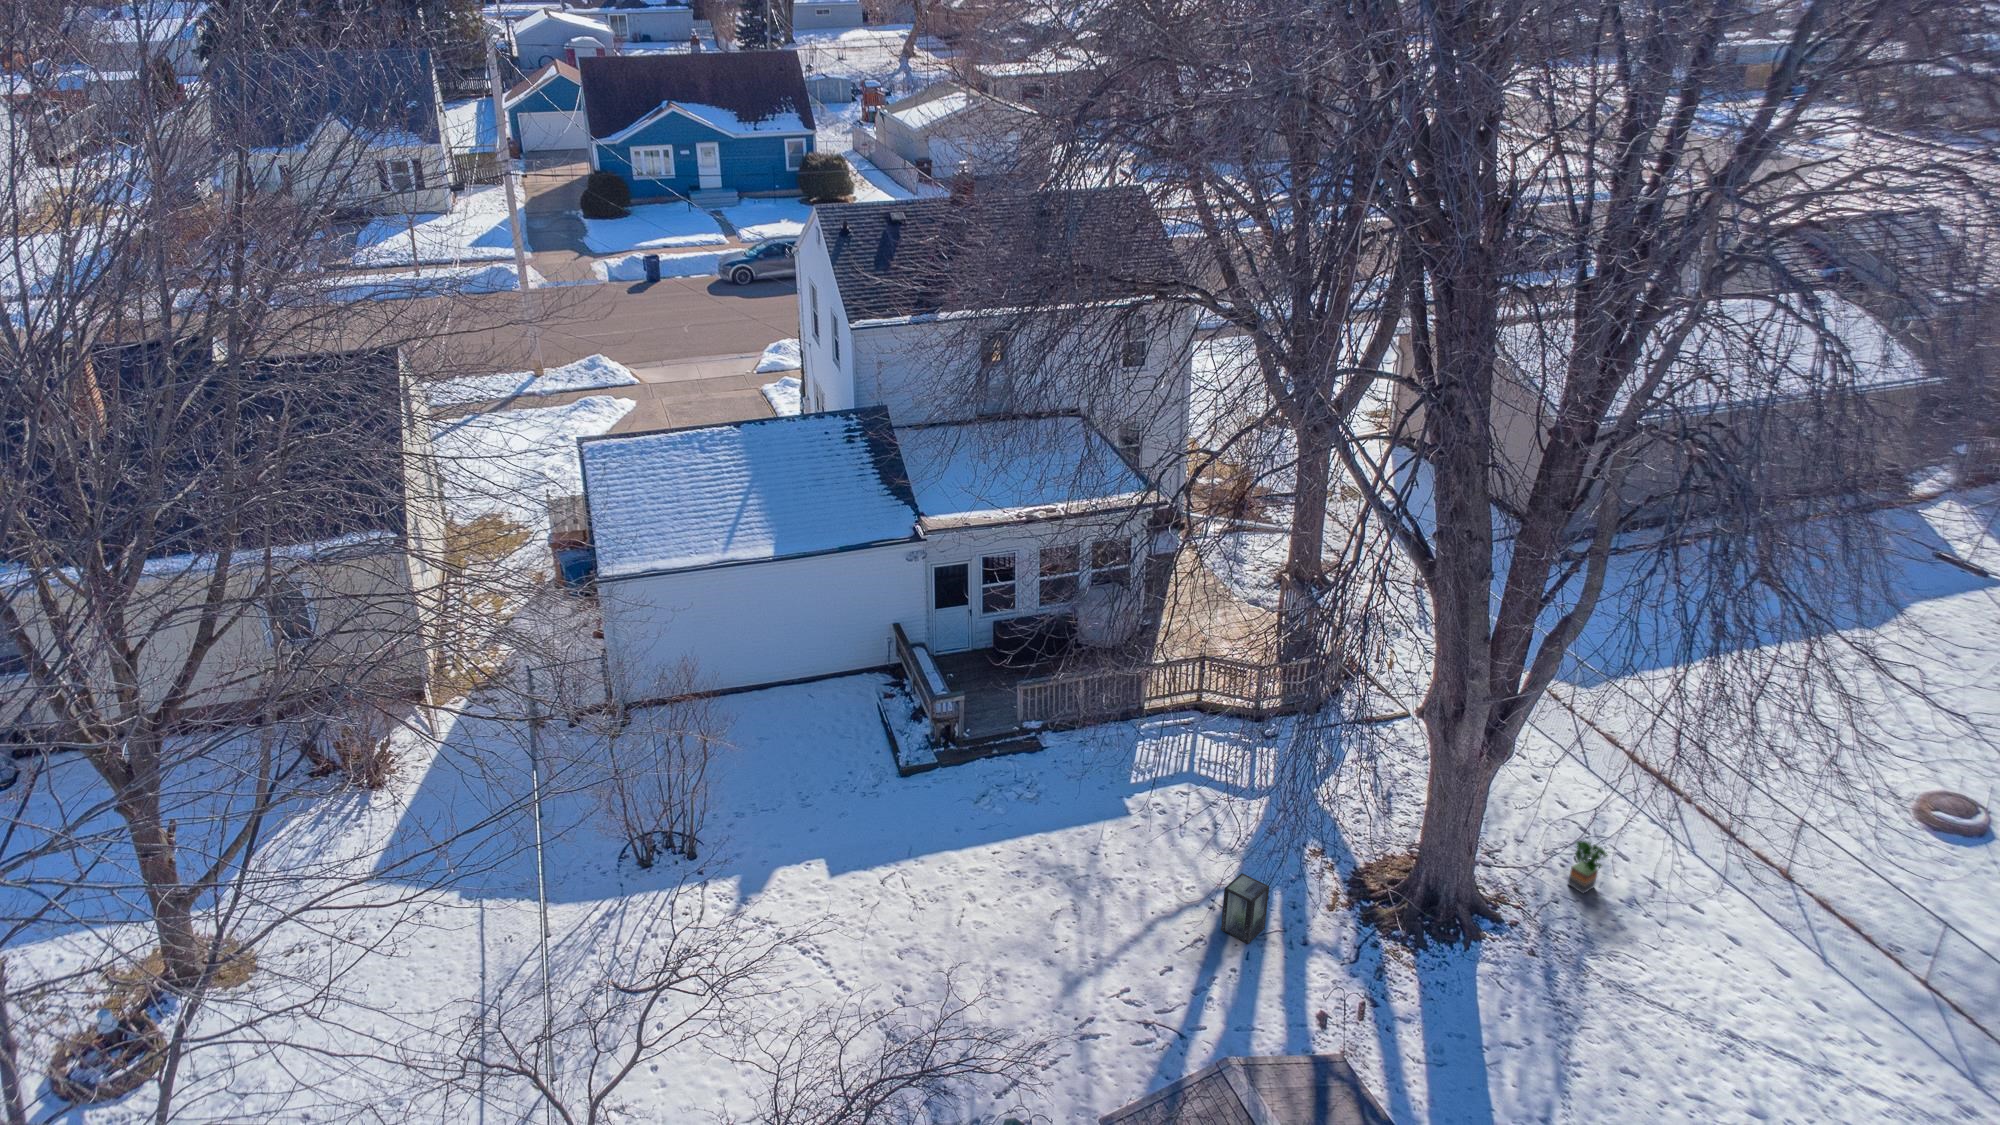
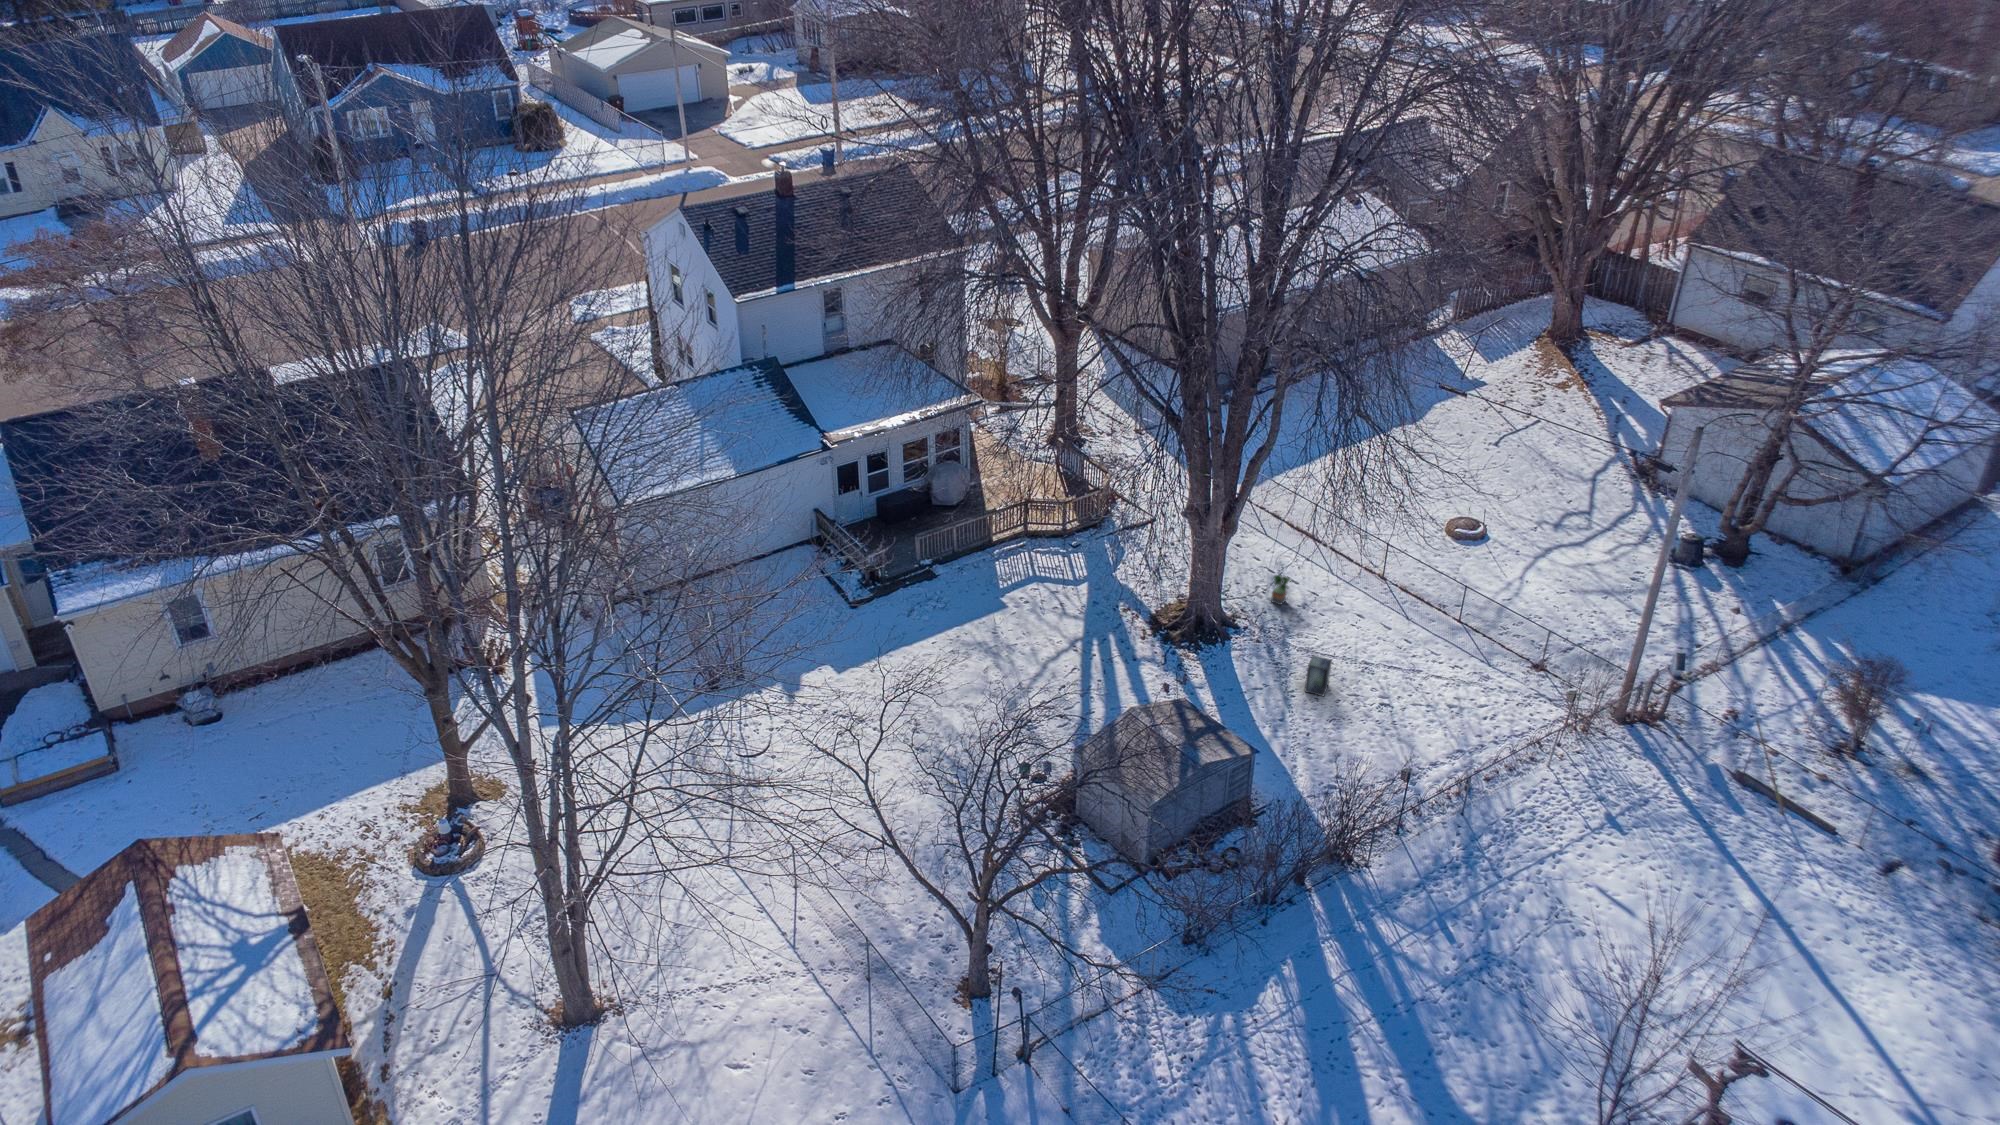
storage box: present [1221,873,1269,944] -> present [1305,655,1332,696]

